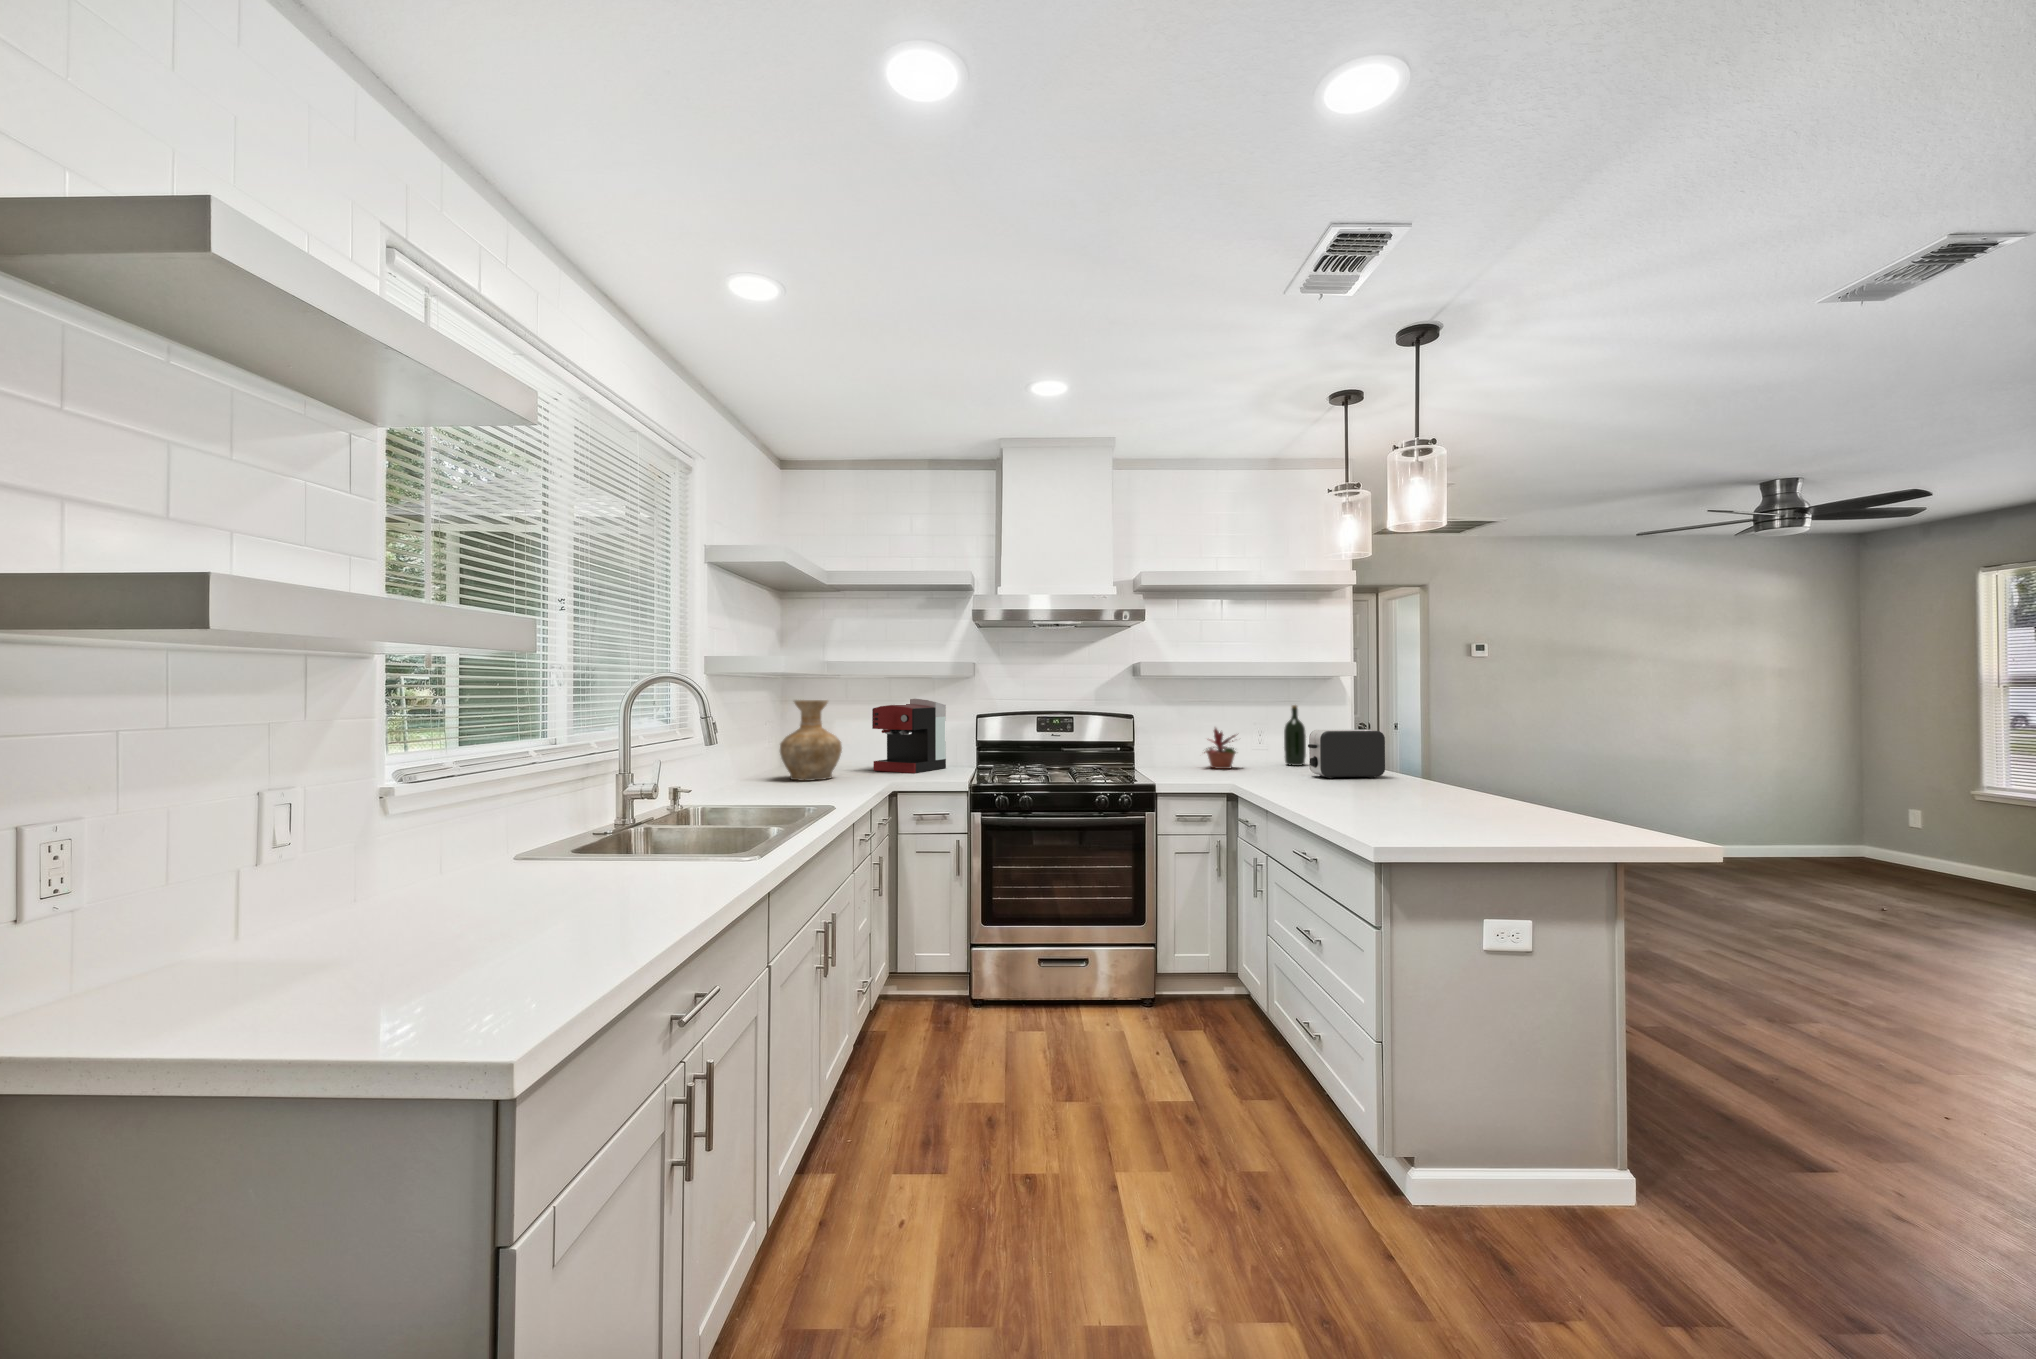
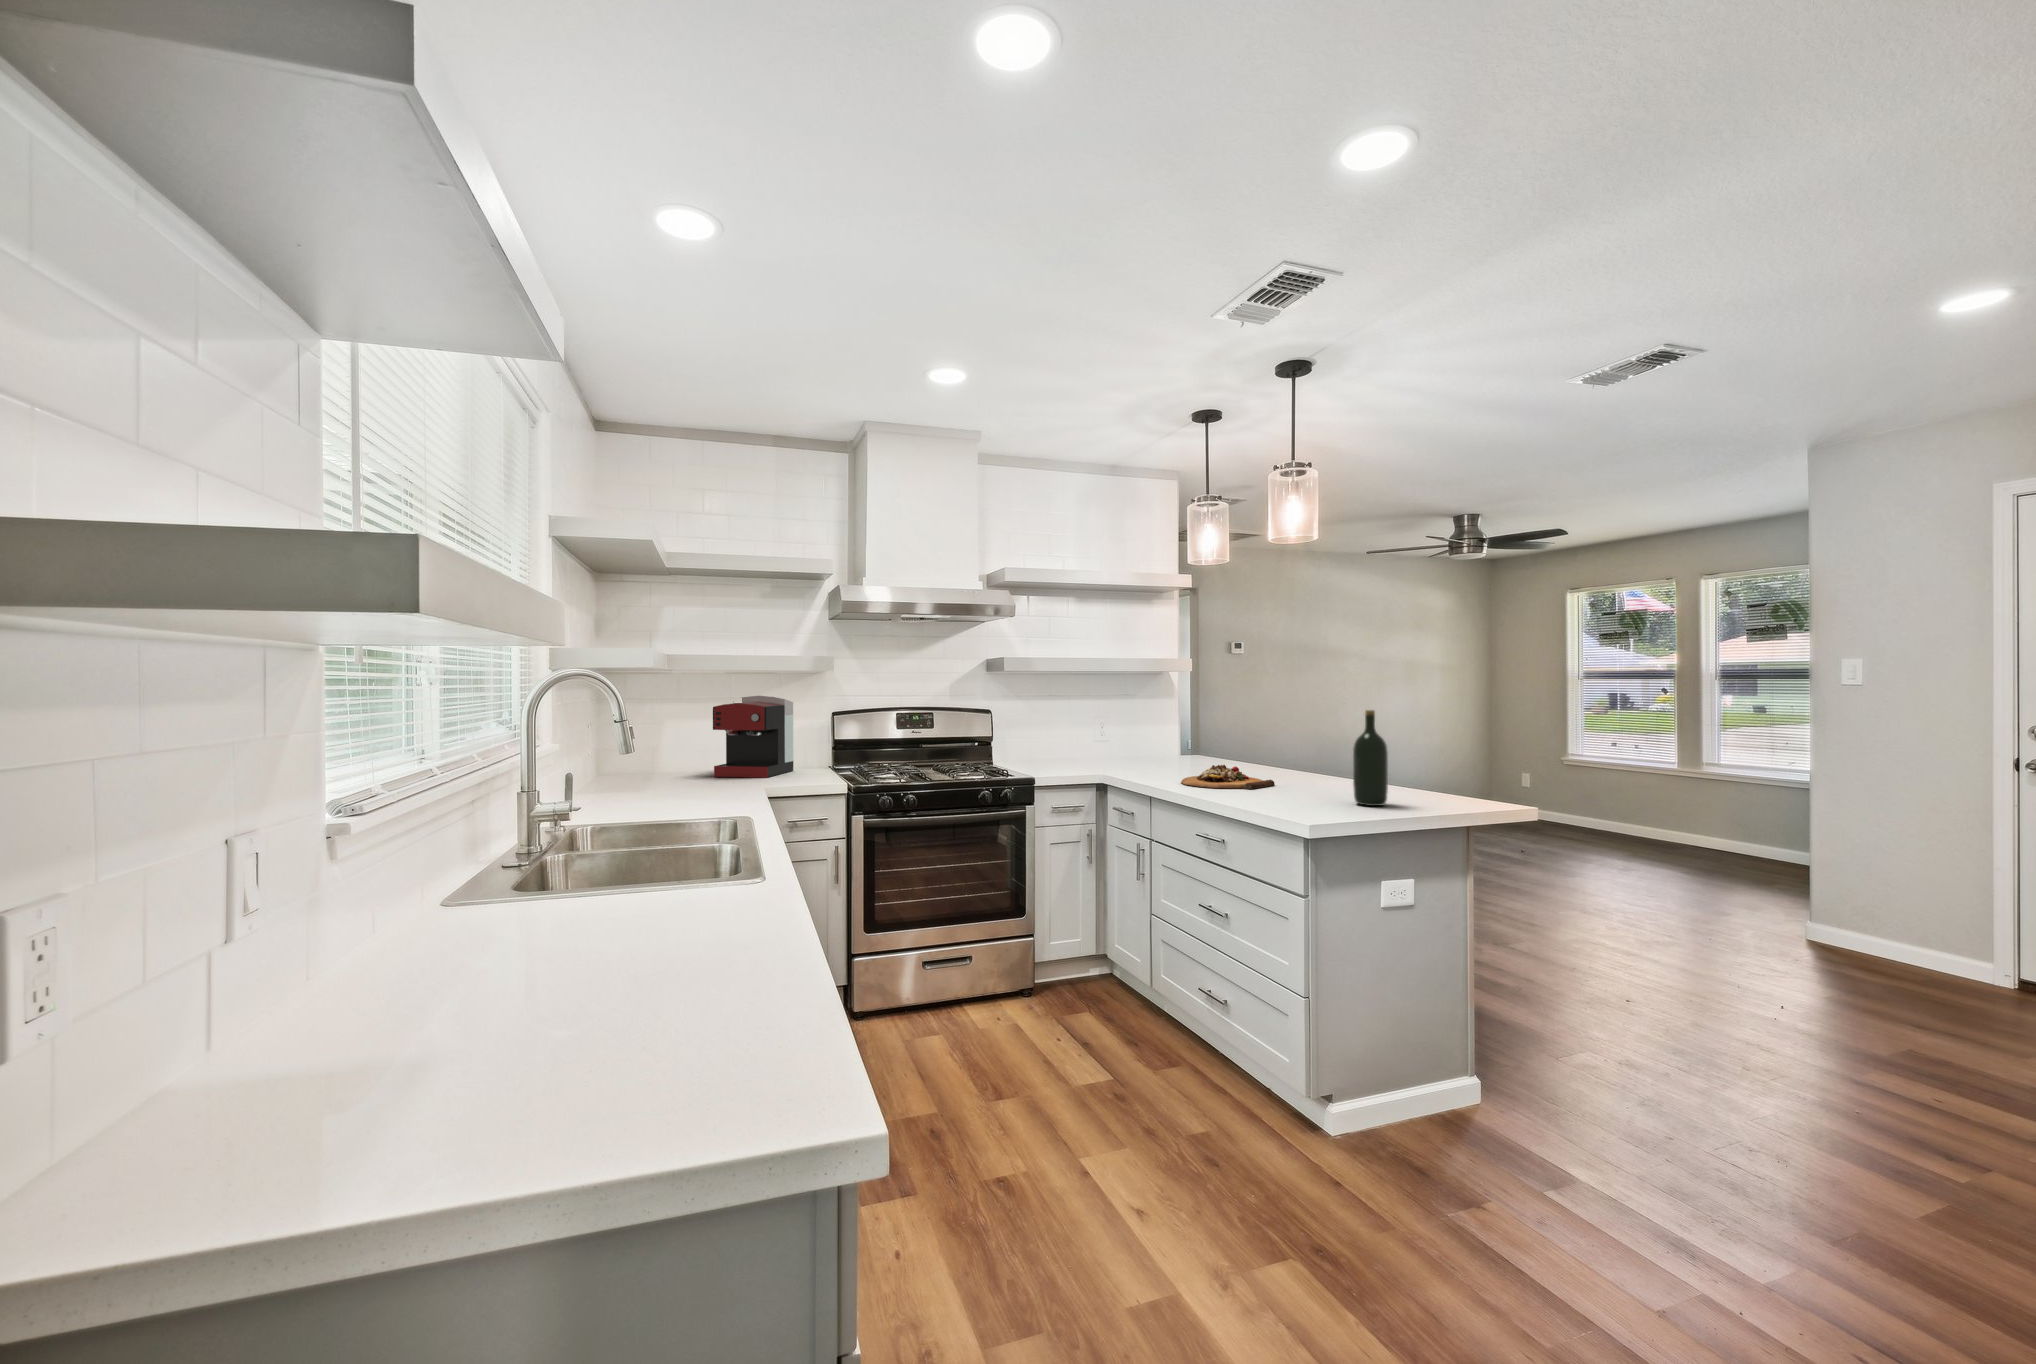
vase: present [780,700,842,781] -> none [614,698,689,792]
wine bottle: present [1284,705,1306,766] -> present [1353,710,1388,806]
potted plant: present [1204,728,1236,769] -> none [1049,719,1095,761]
toaster: present [1308,730,1385,778] -> none [1162,721,1225,766]
cutting board: none [1299,777,1404,805] -> present [1181,765,1275,789]

